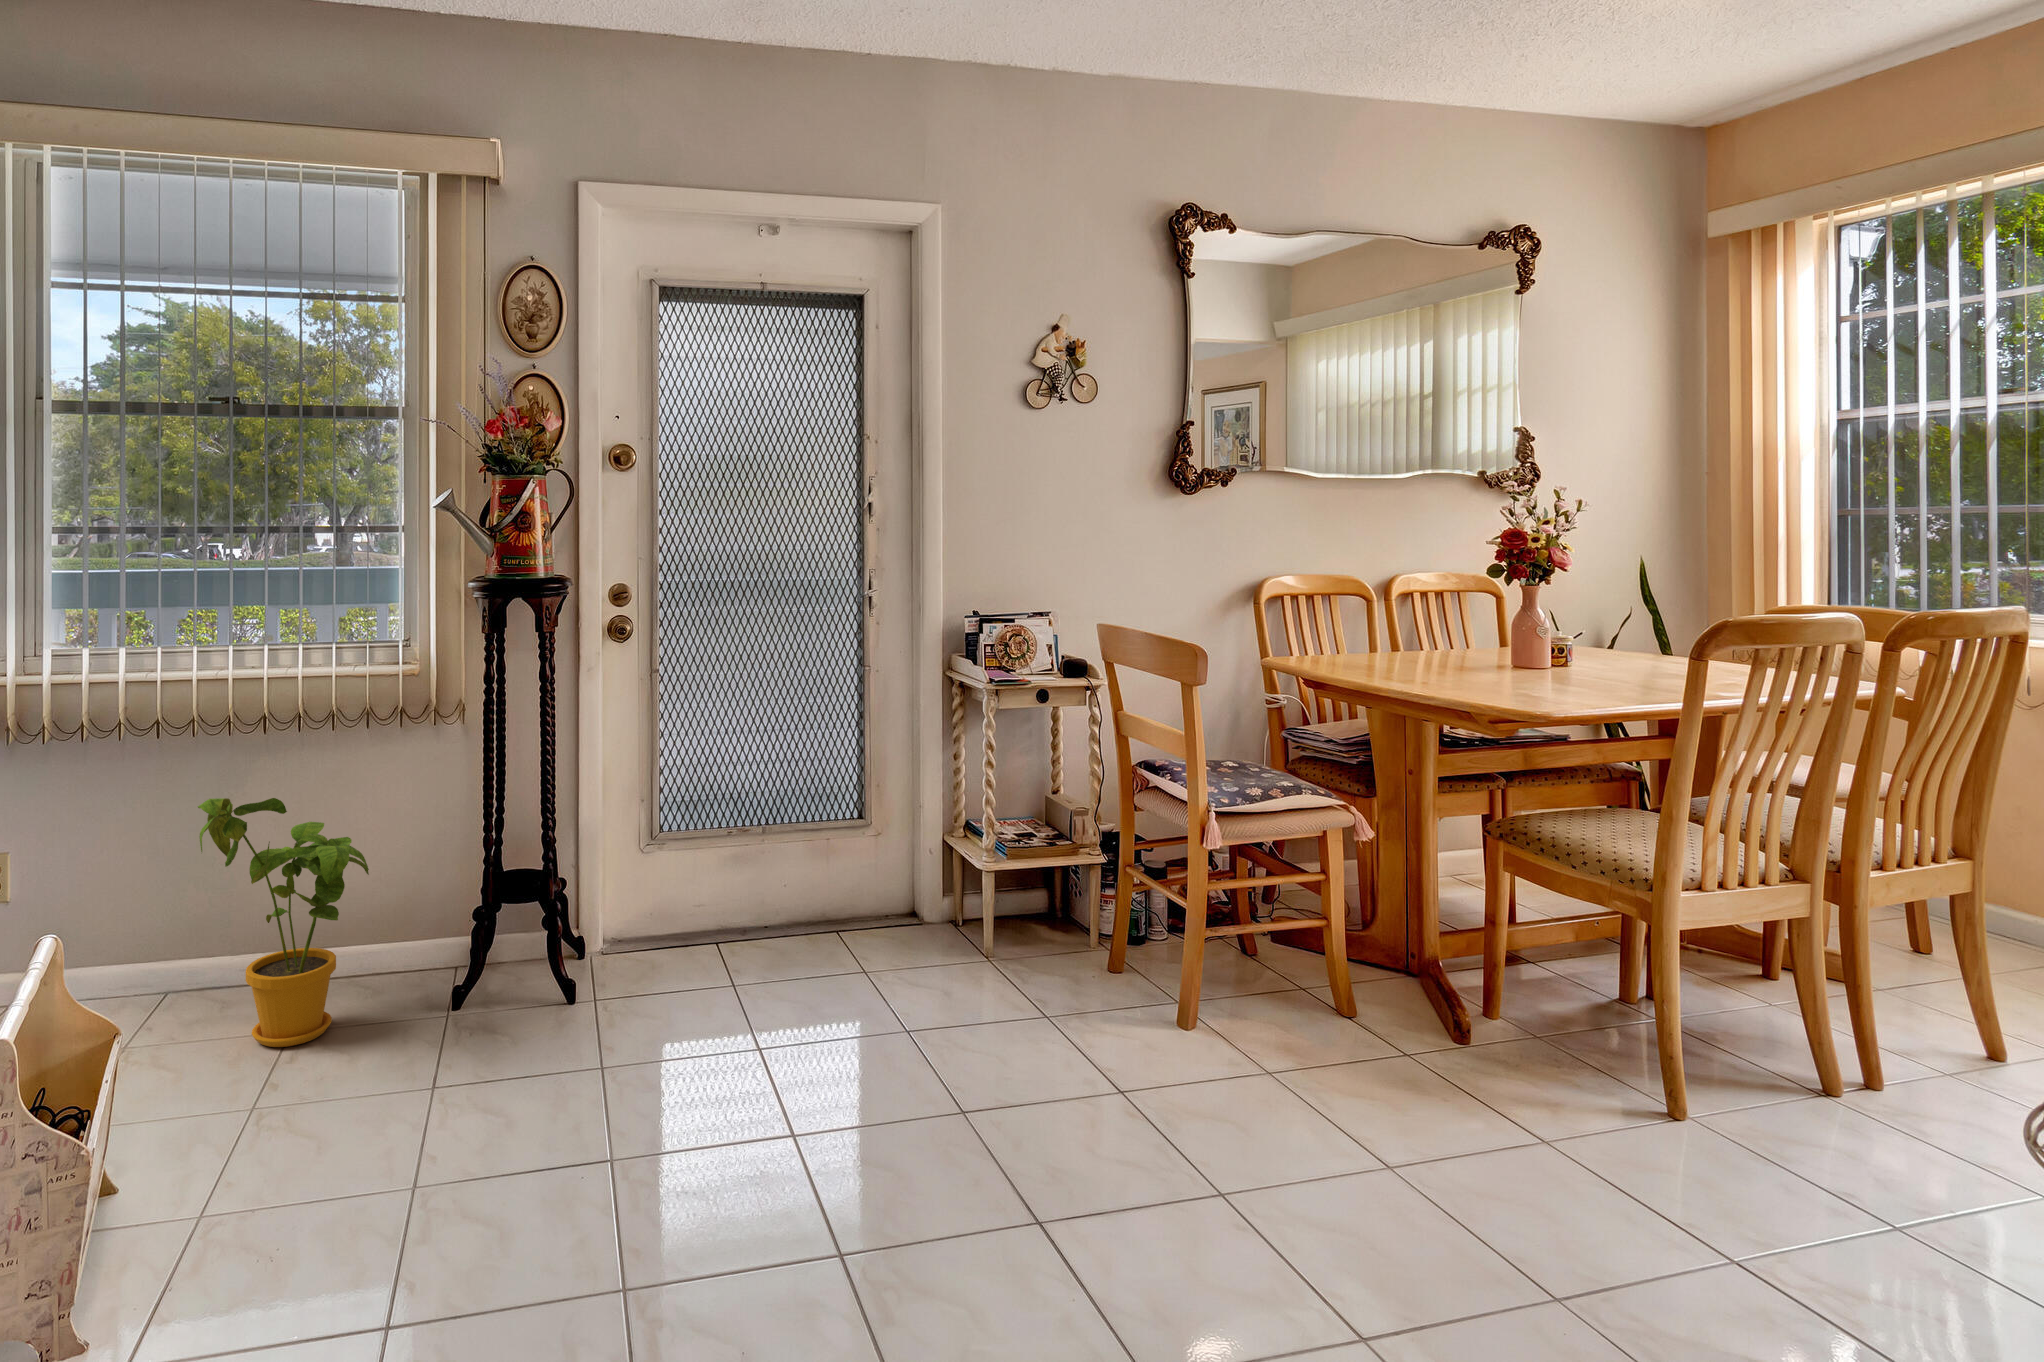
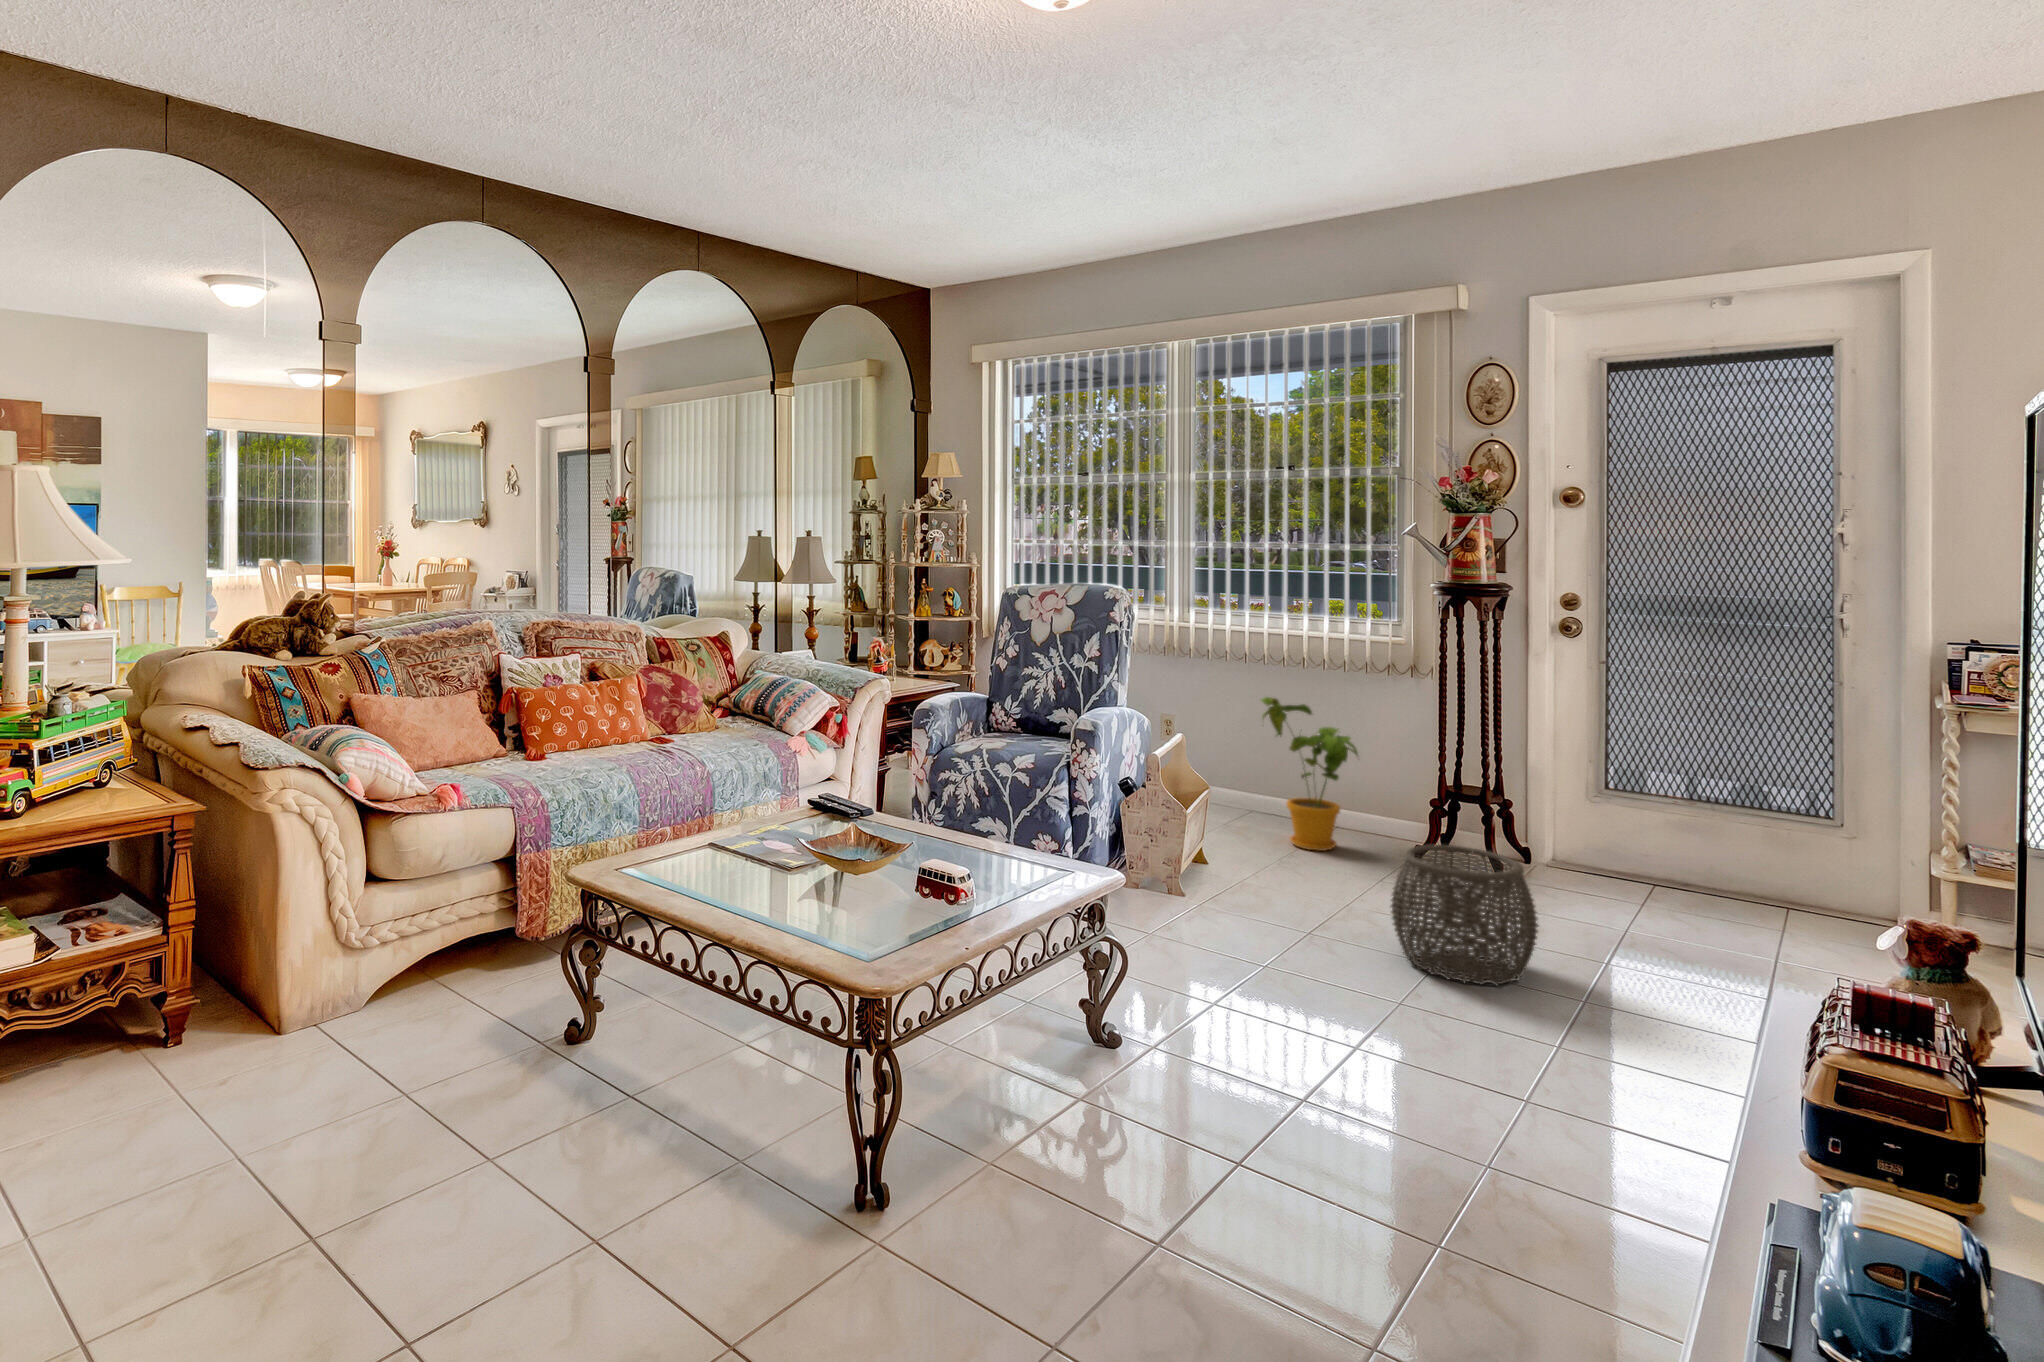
woven basket: none [519,1022,746,1302] -> present [1391,845,1538,985]

